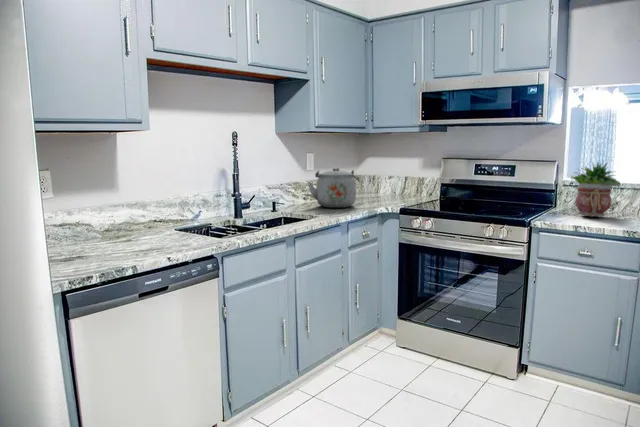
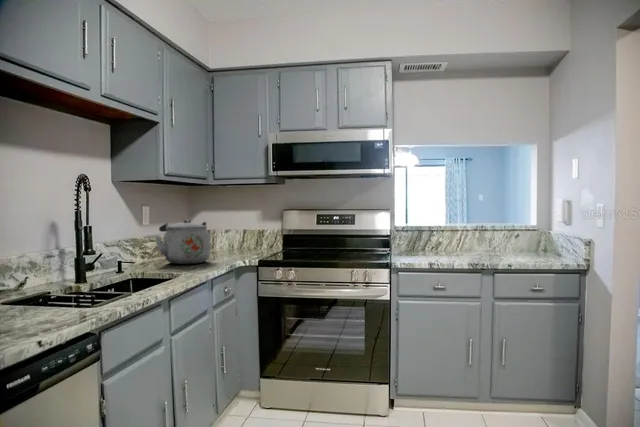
potted plant: present [571,163,621,217] -> none [409,207,450,254]

